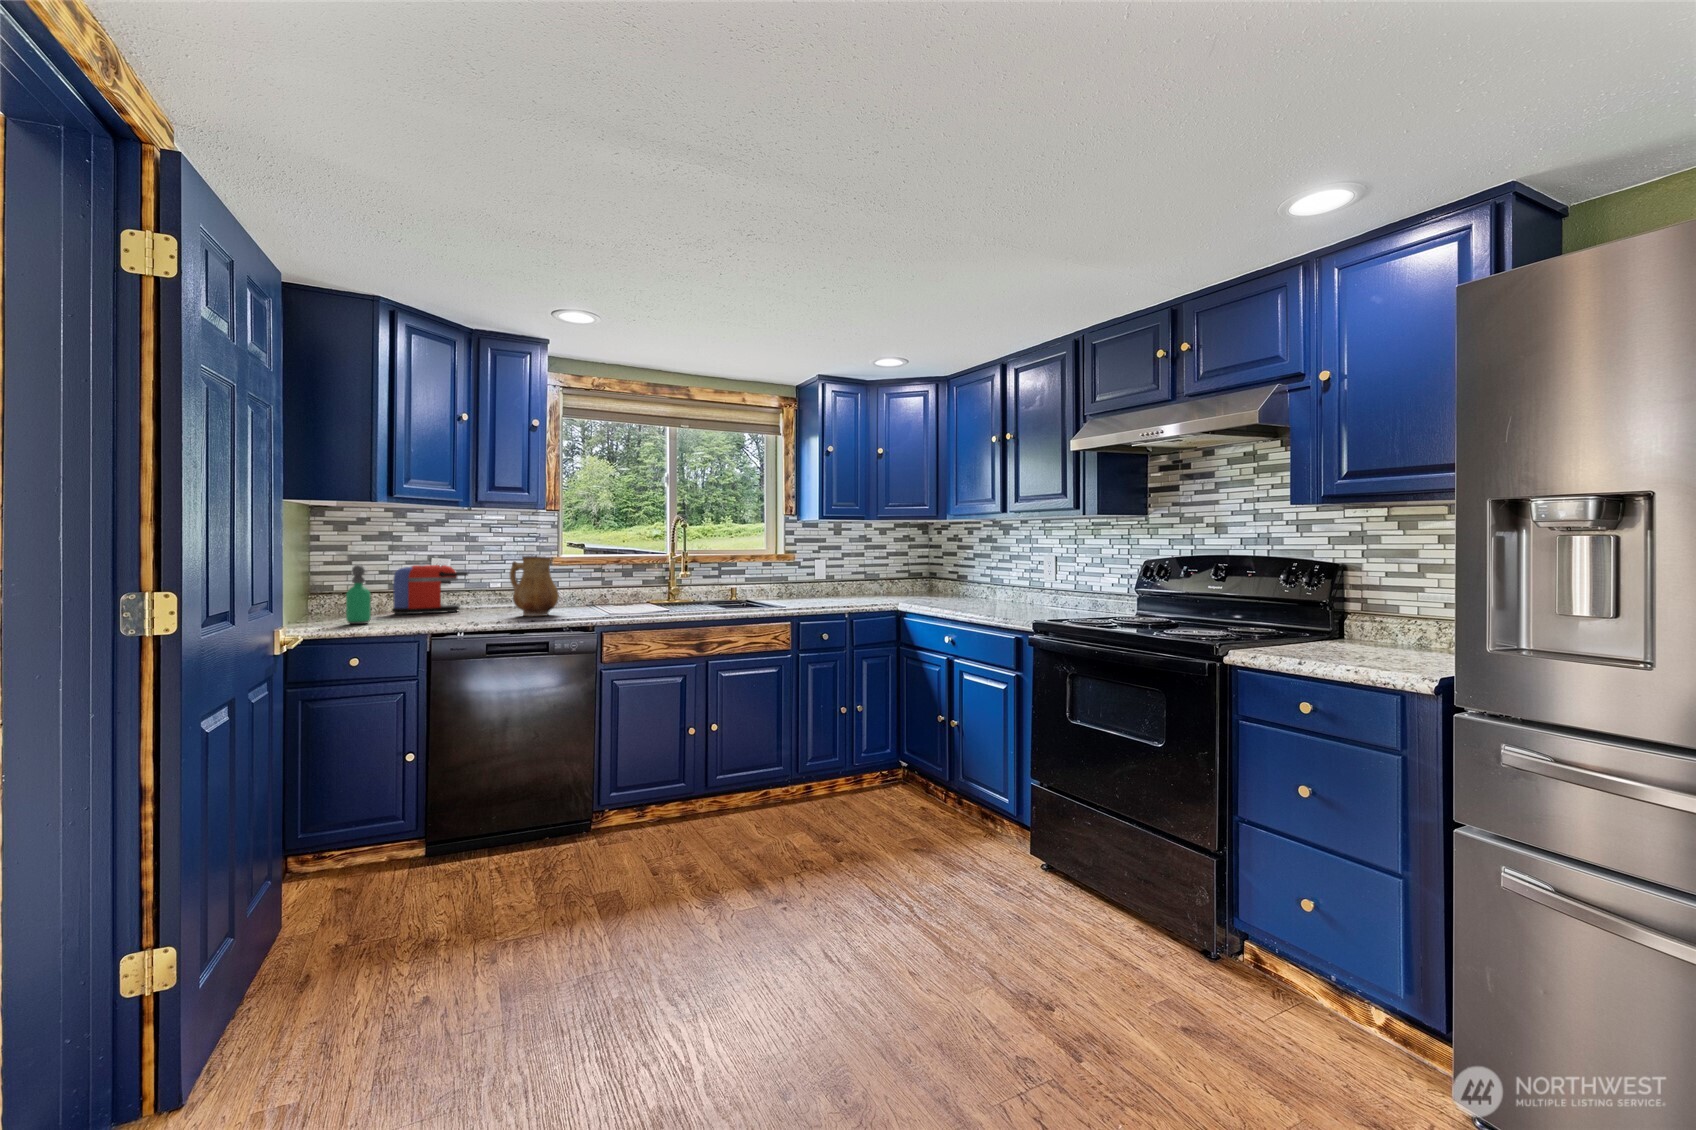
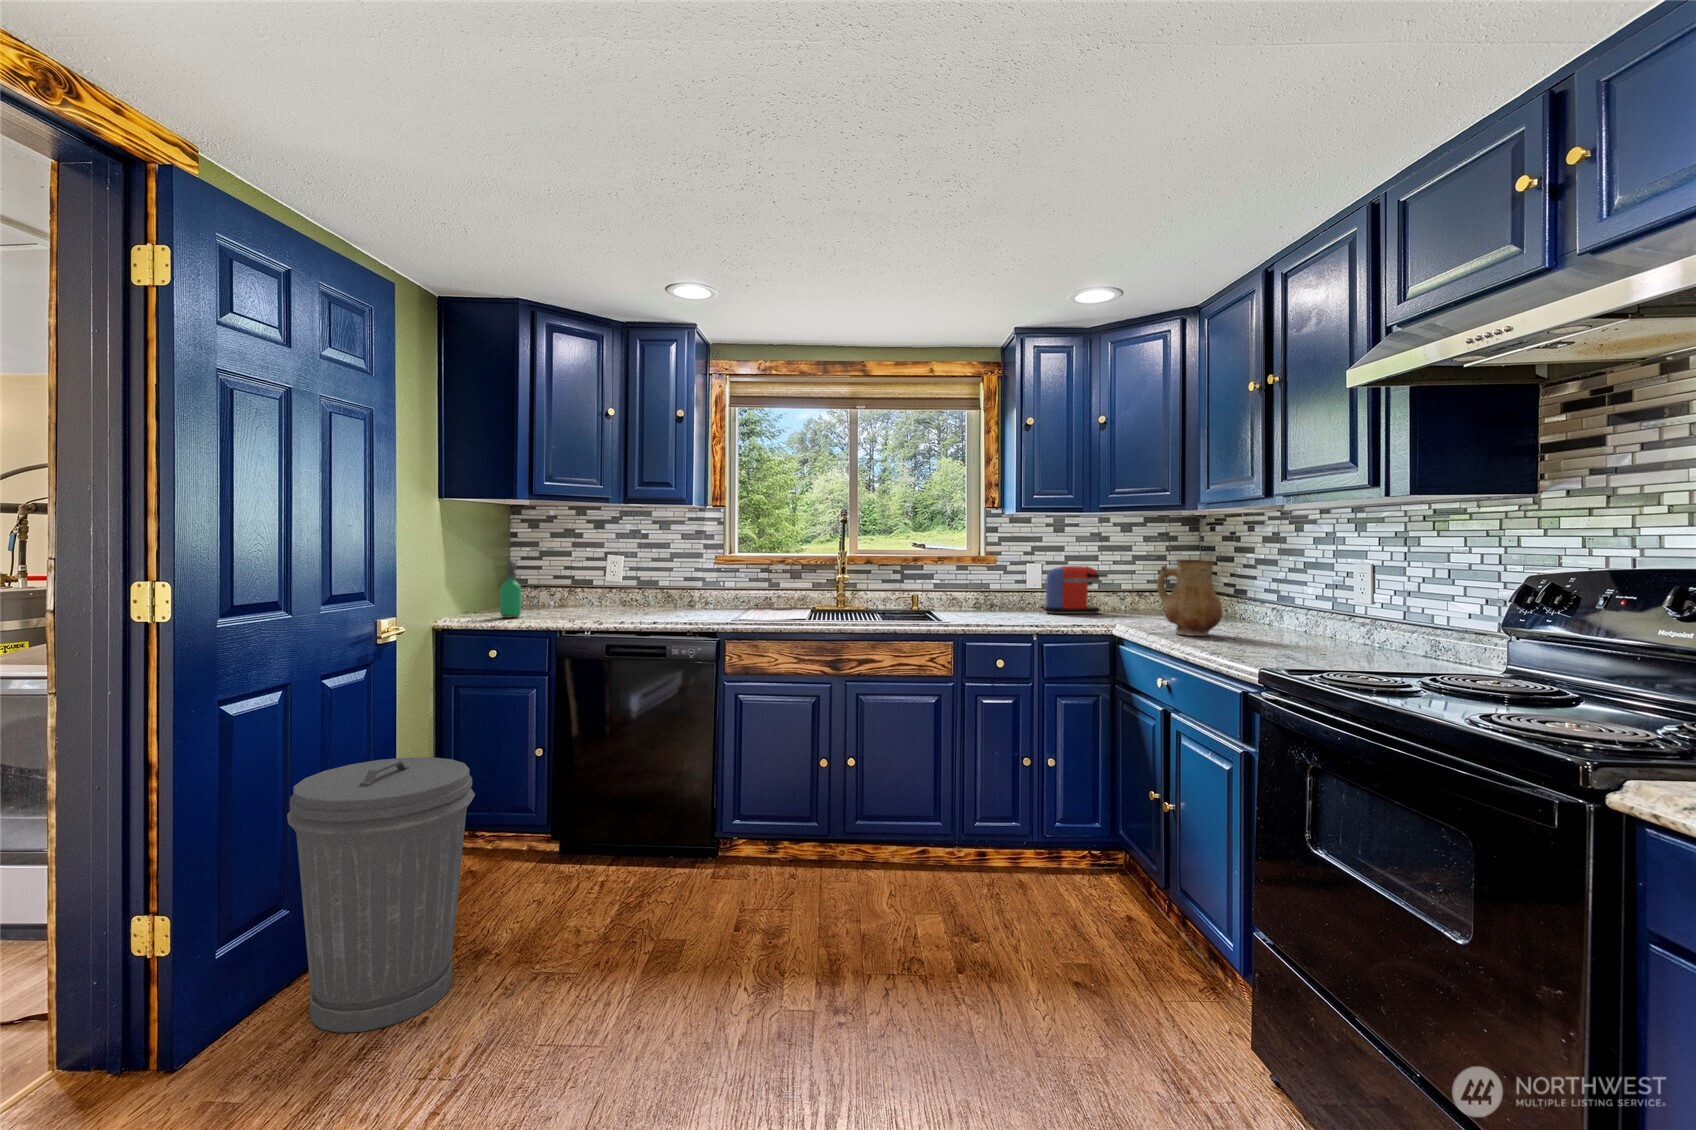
ceramic pitcher: present [510,556,559,616] -> present [1157,560,1223,636]
coffee maker: present [392,565,468,614] -> present [1044,566,1108,614]
trash can: none [254,760,450,1038] -> present [287,757,475,1033]

